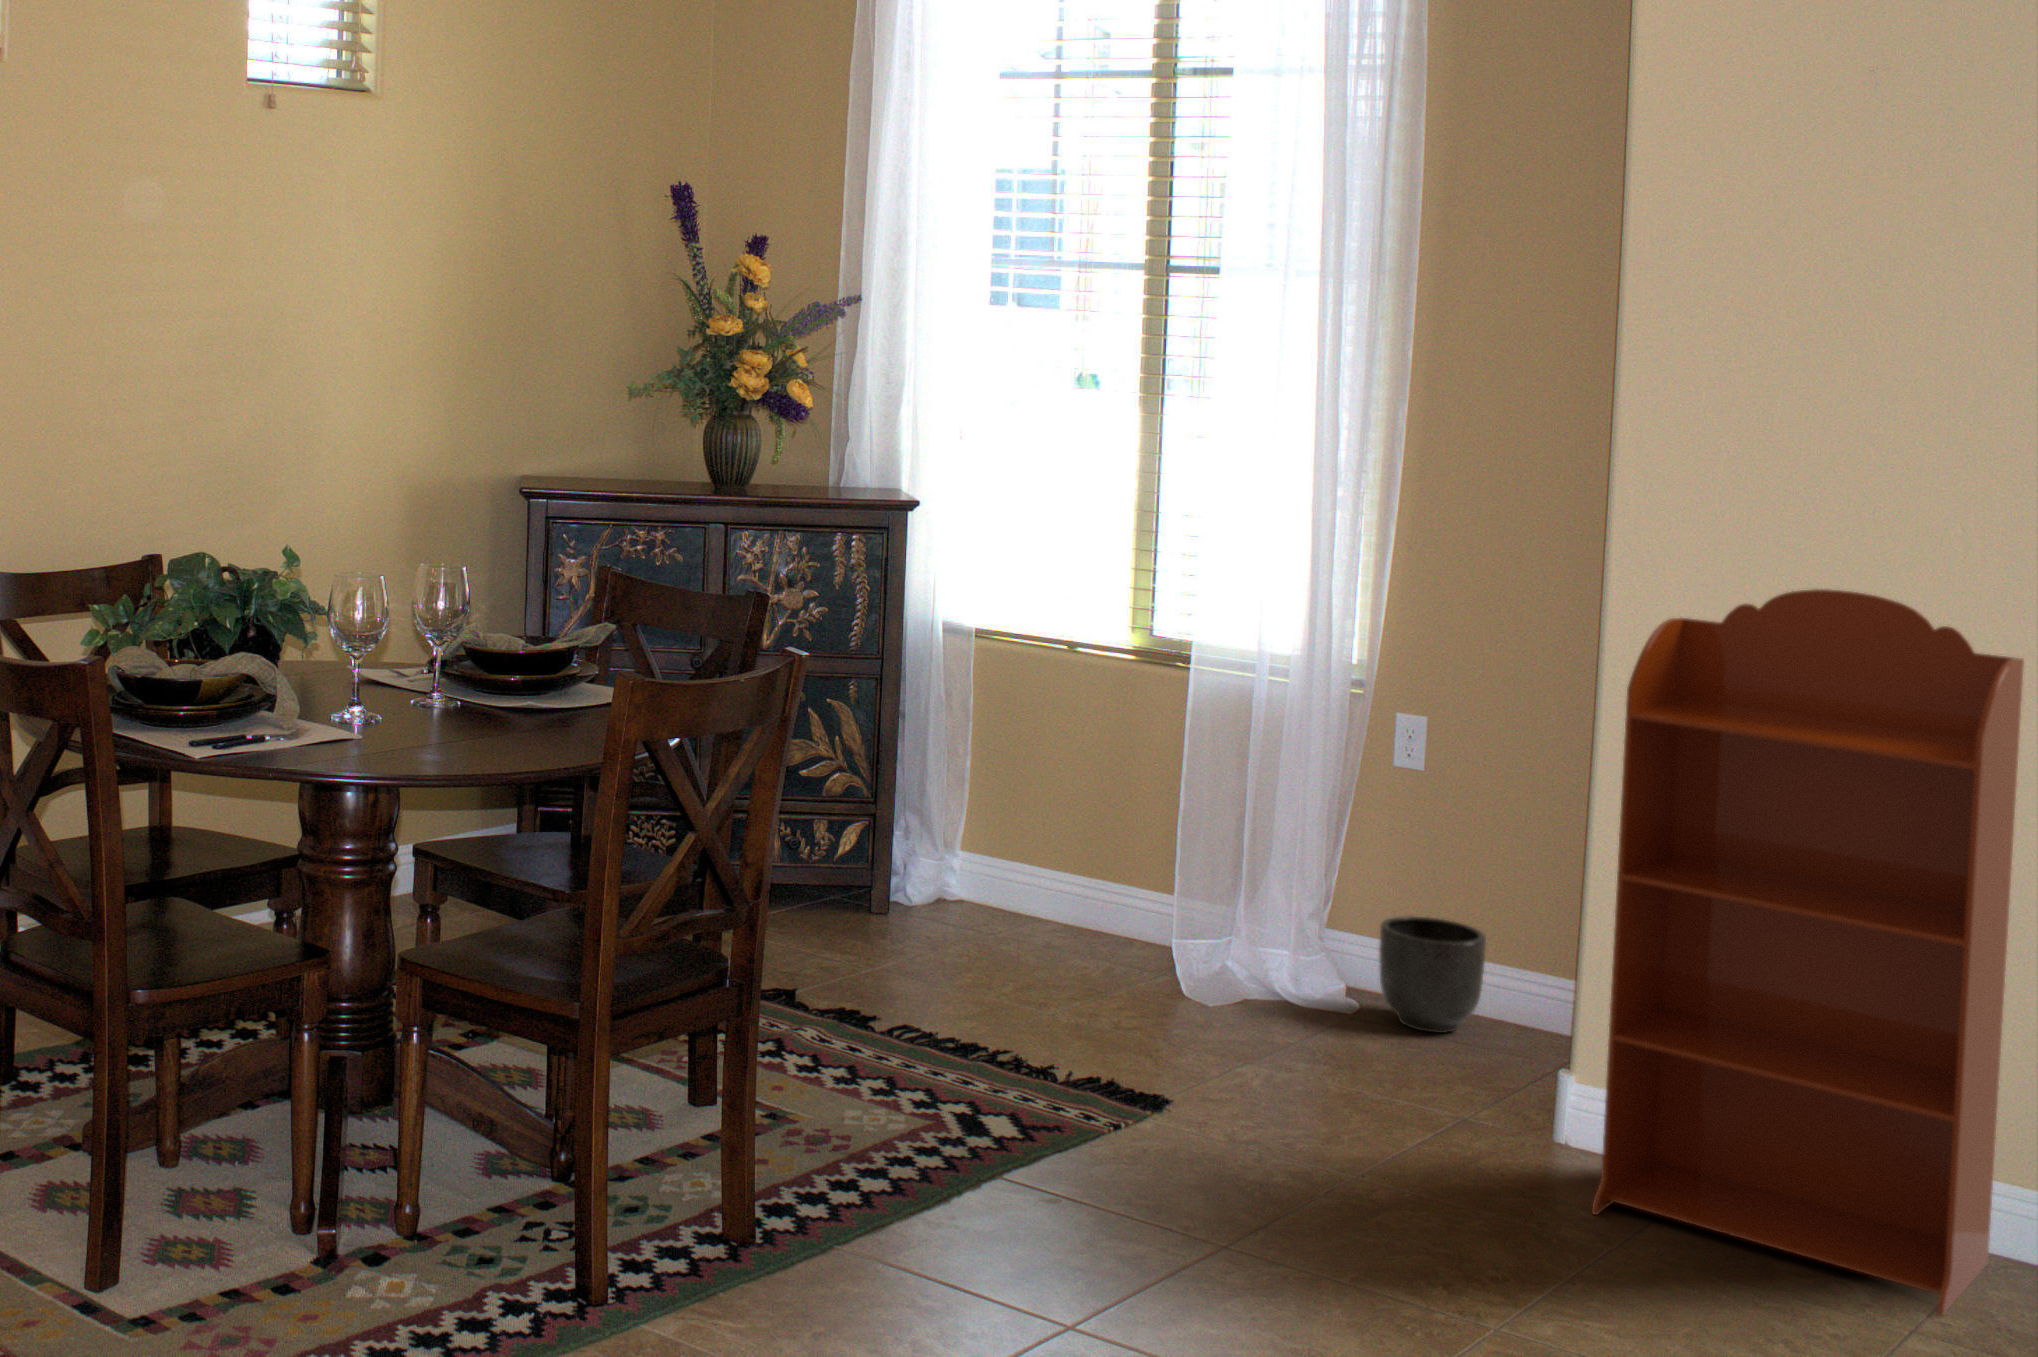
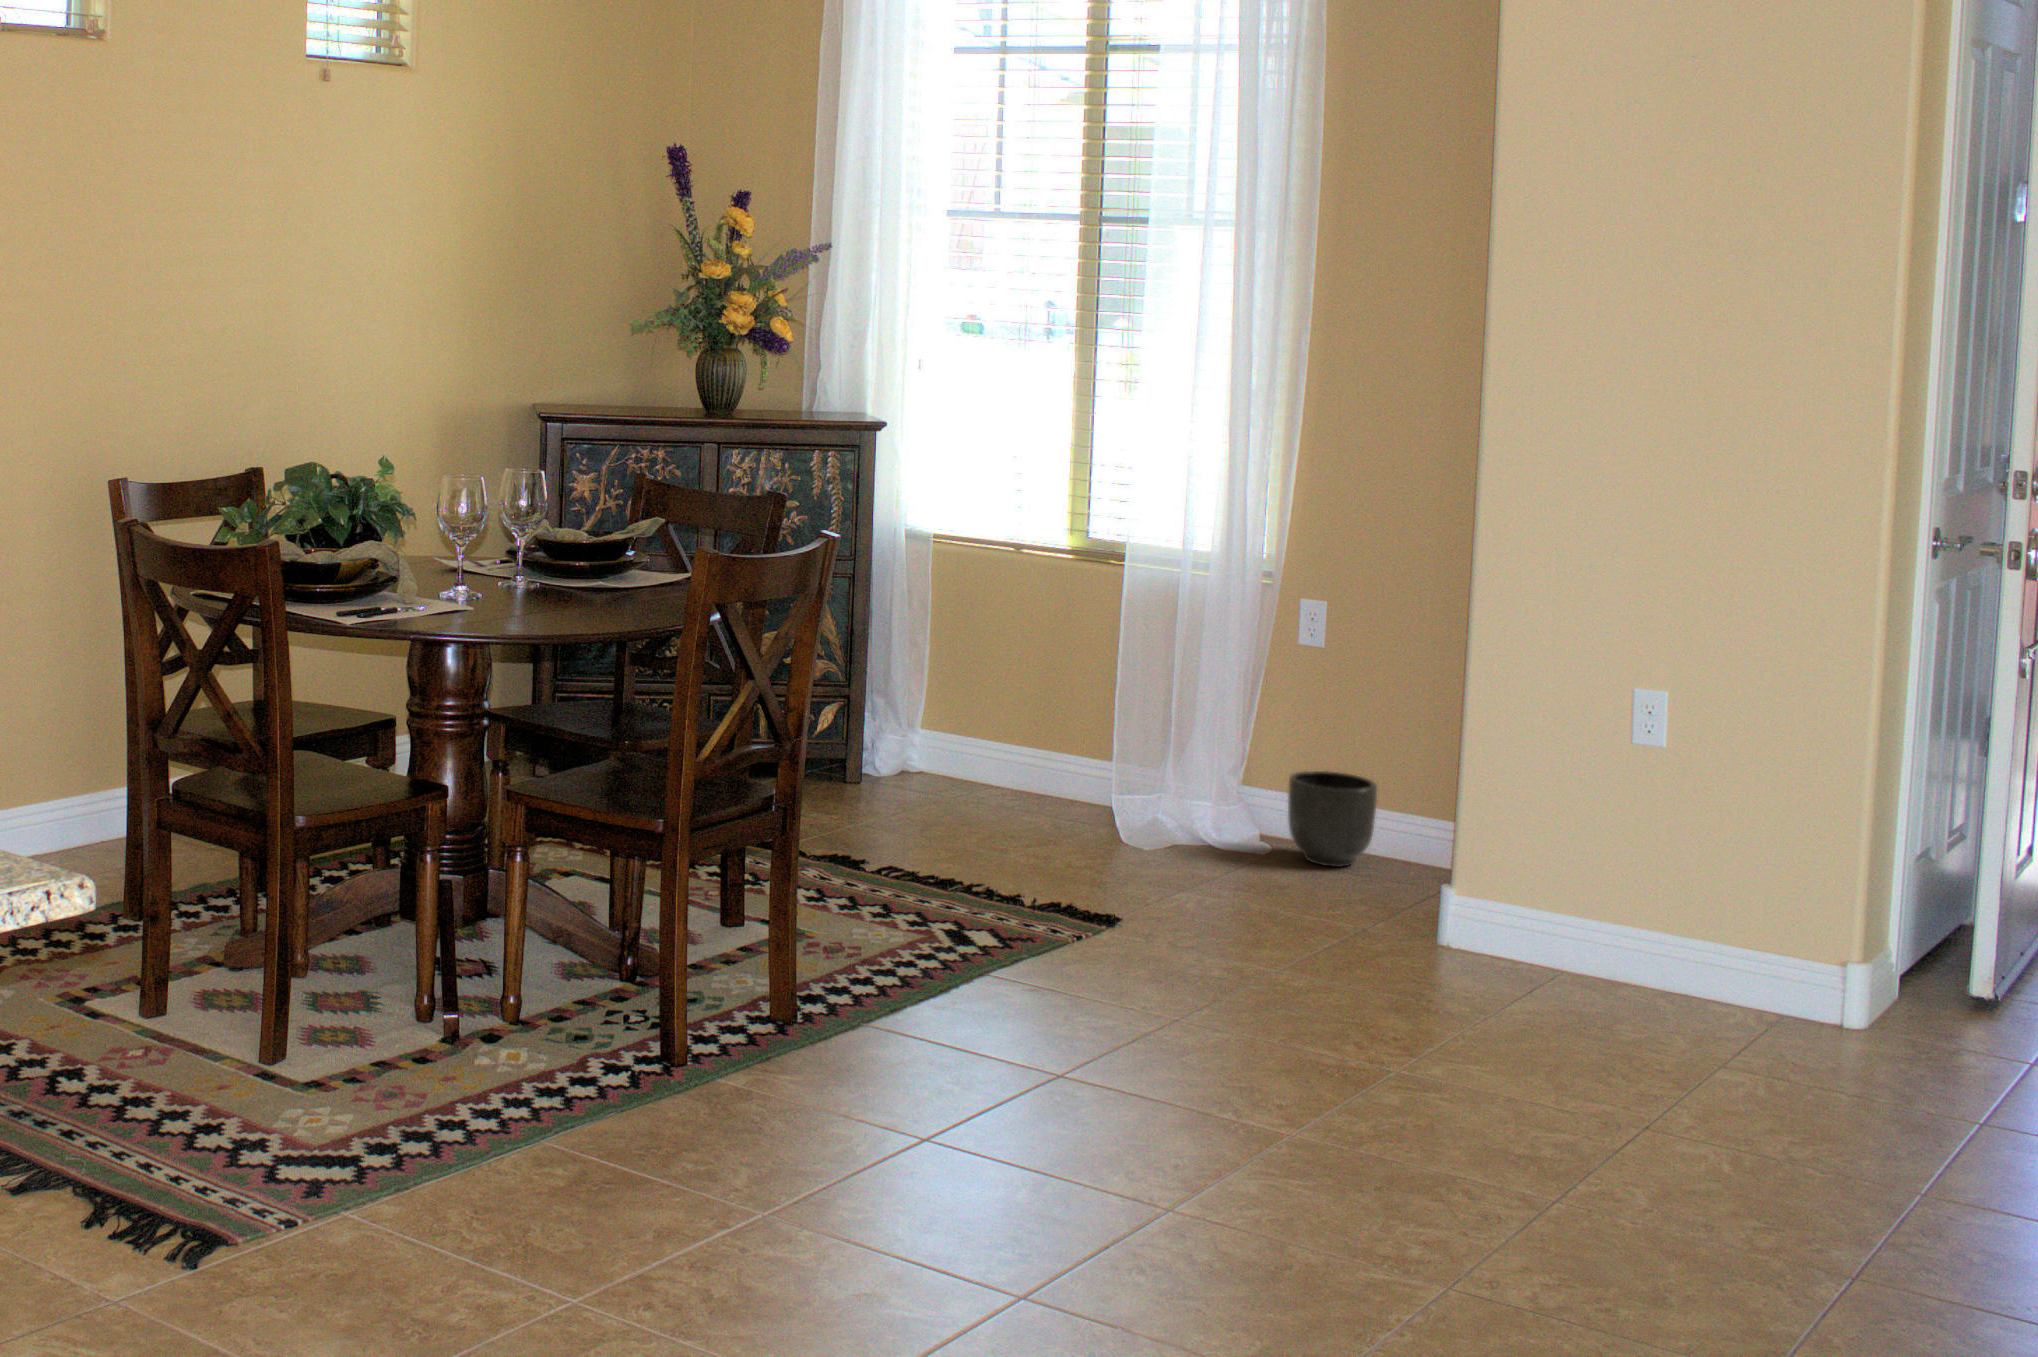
bookcase: present [1592,589,2024,1315] -> none [1465,481,1807,1055]

